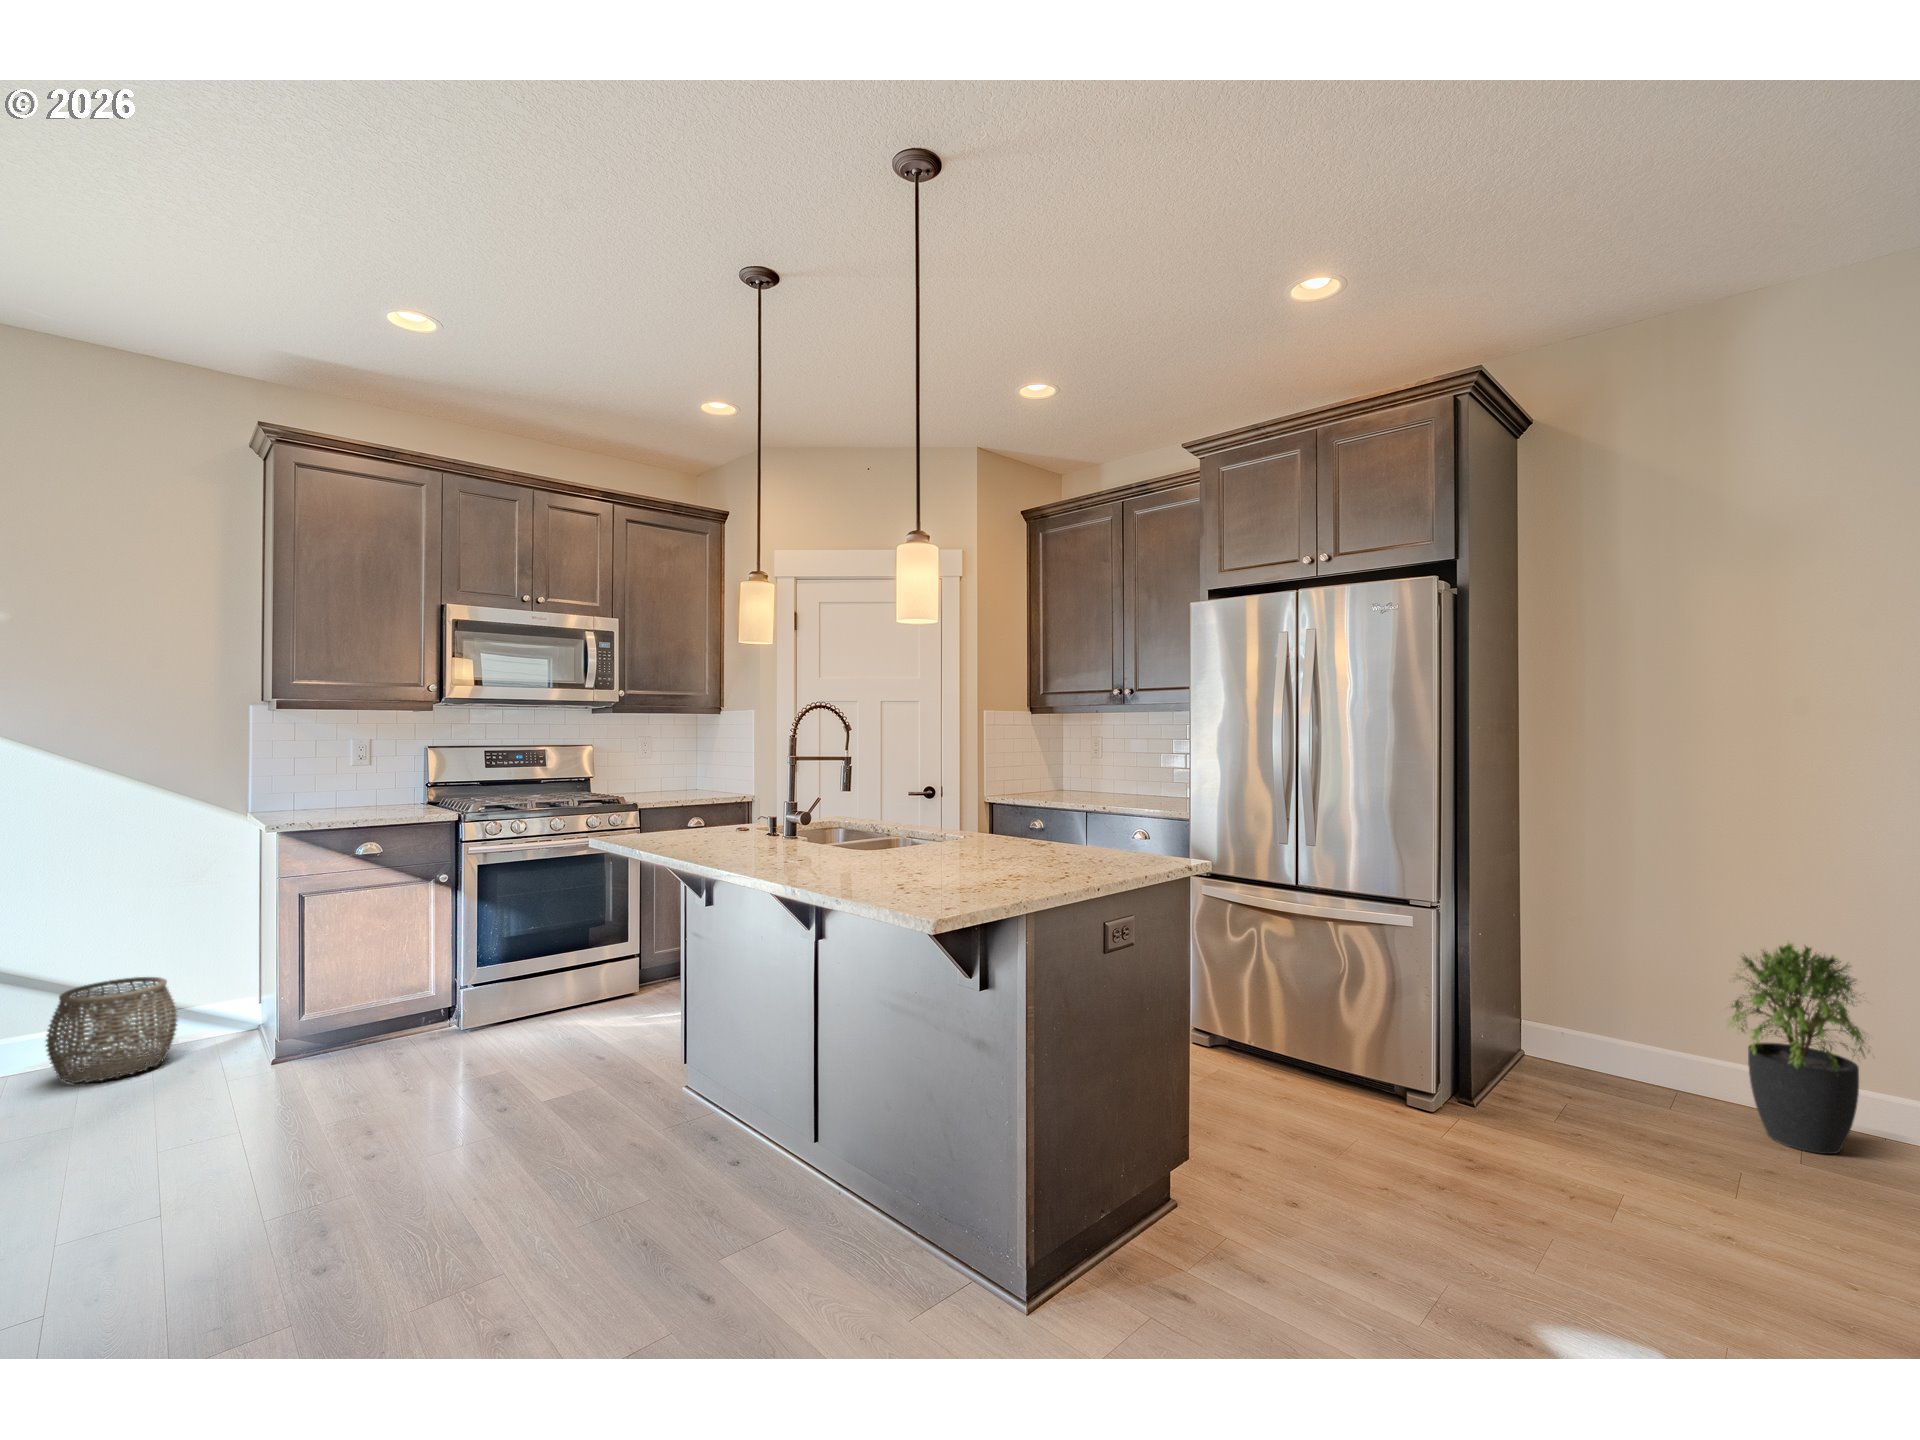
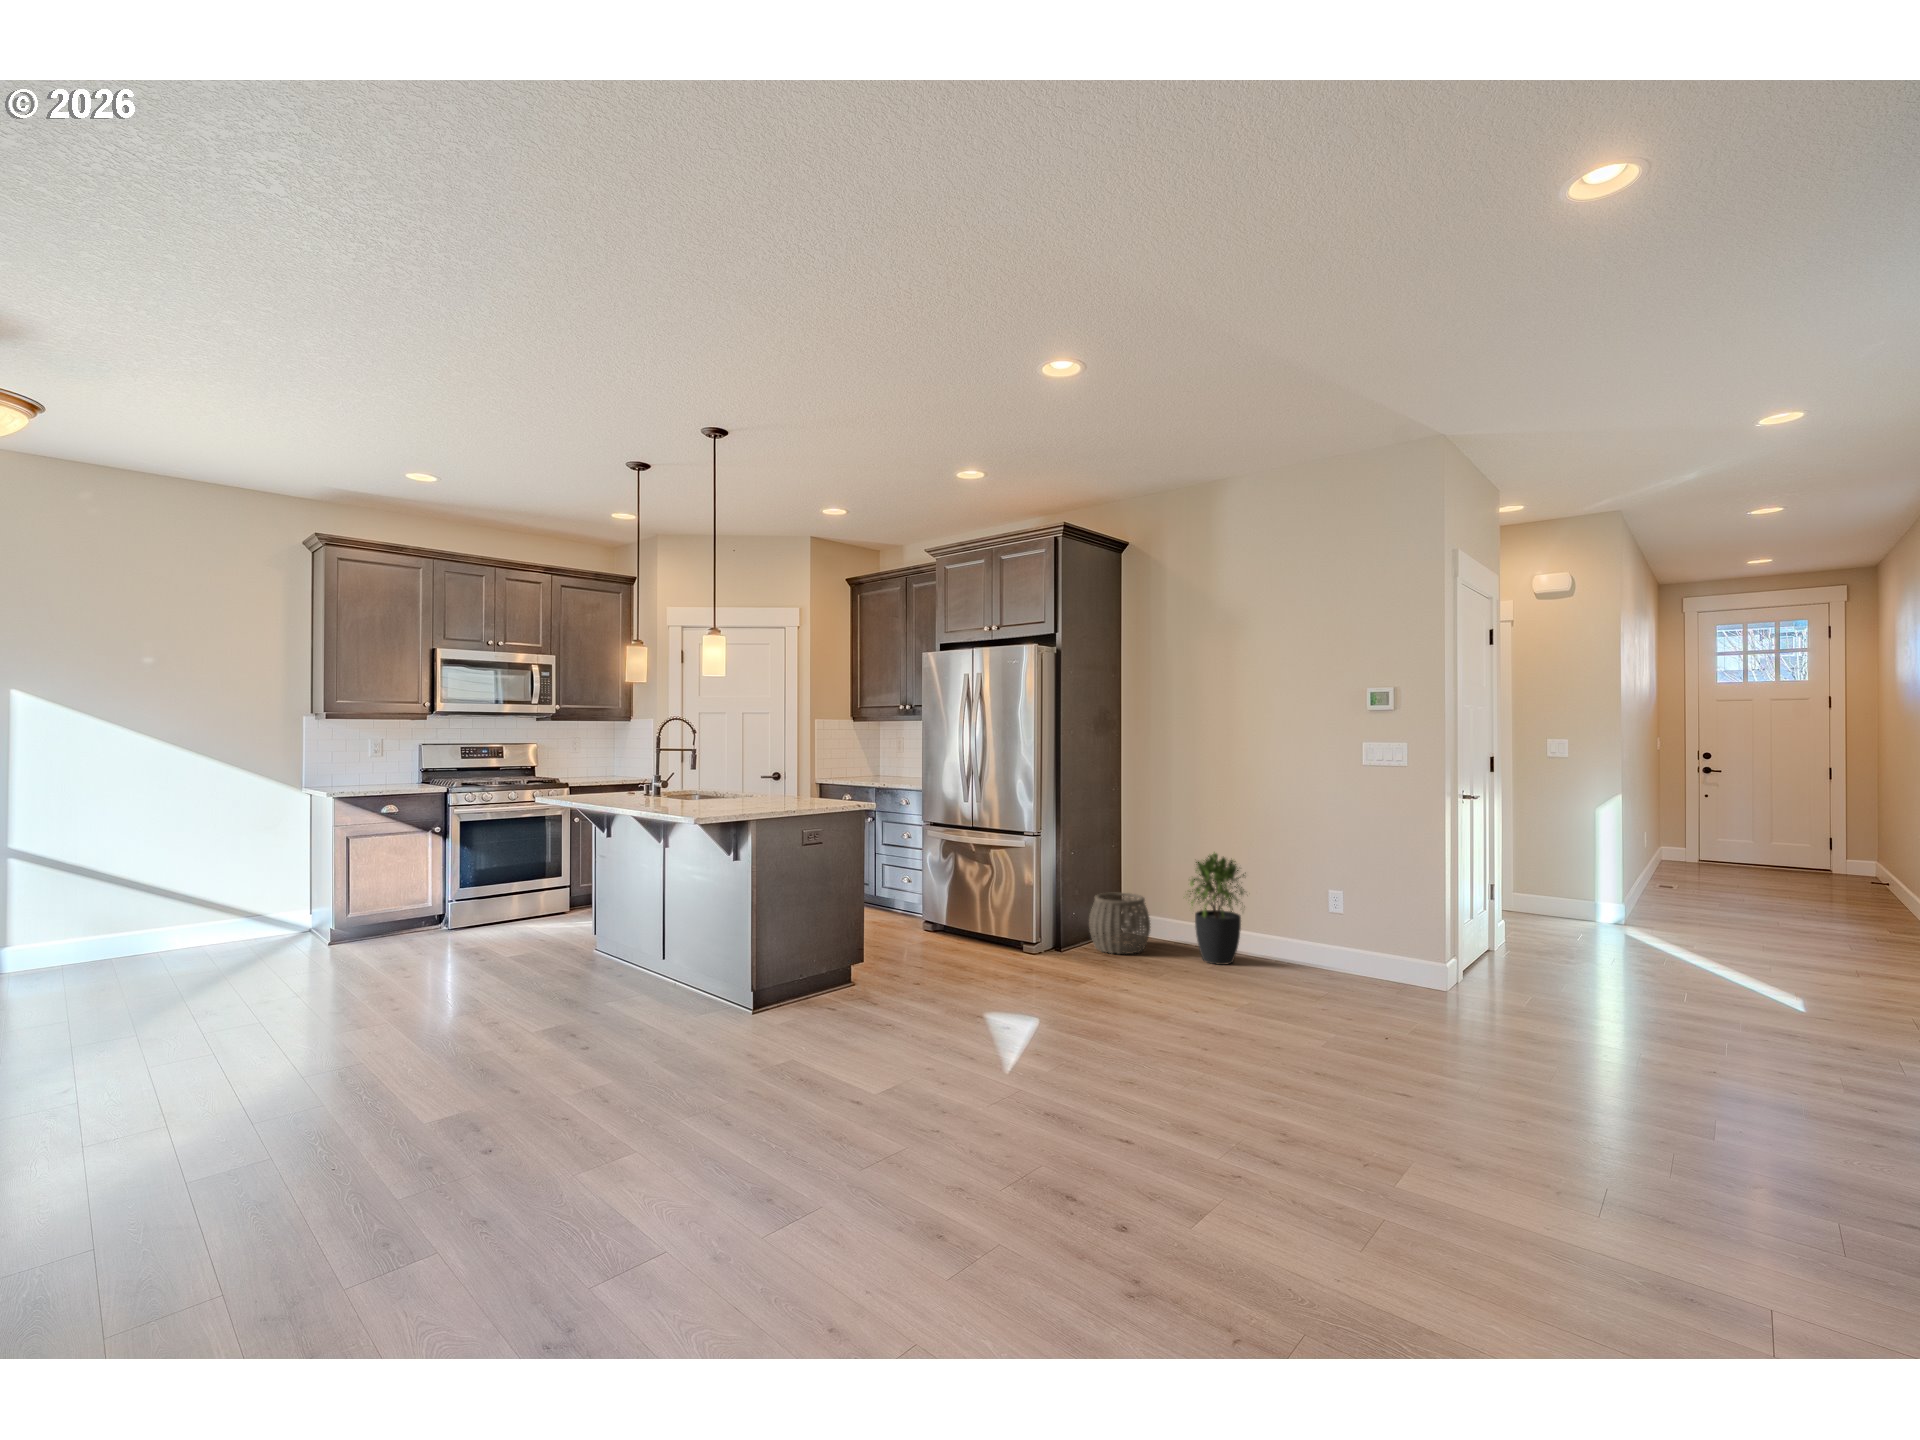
woven basket: present [46,977,177,1083] -> present [1089,893,1150,954]

